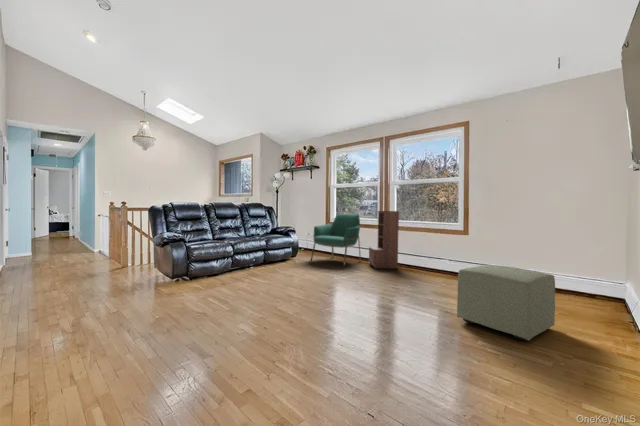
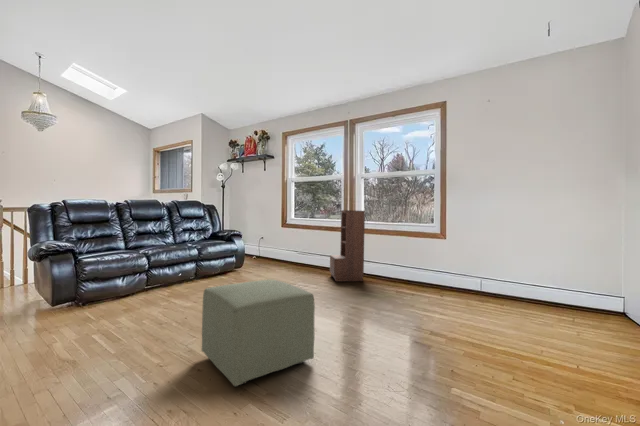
armchair: present [311,214,361,266] -> none [259,214,321,279]
ottoman: present [457,265,555,340] -> present [202,279,315,386]

